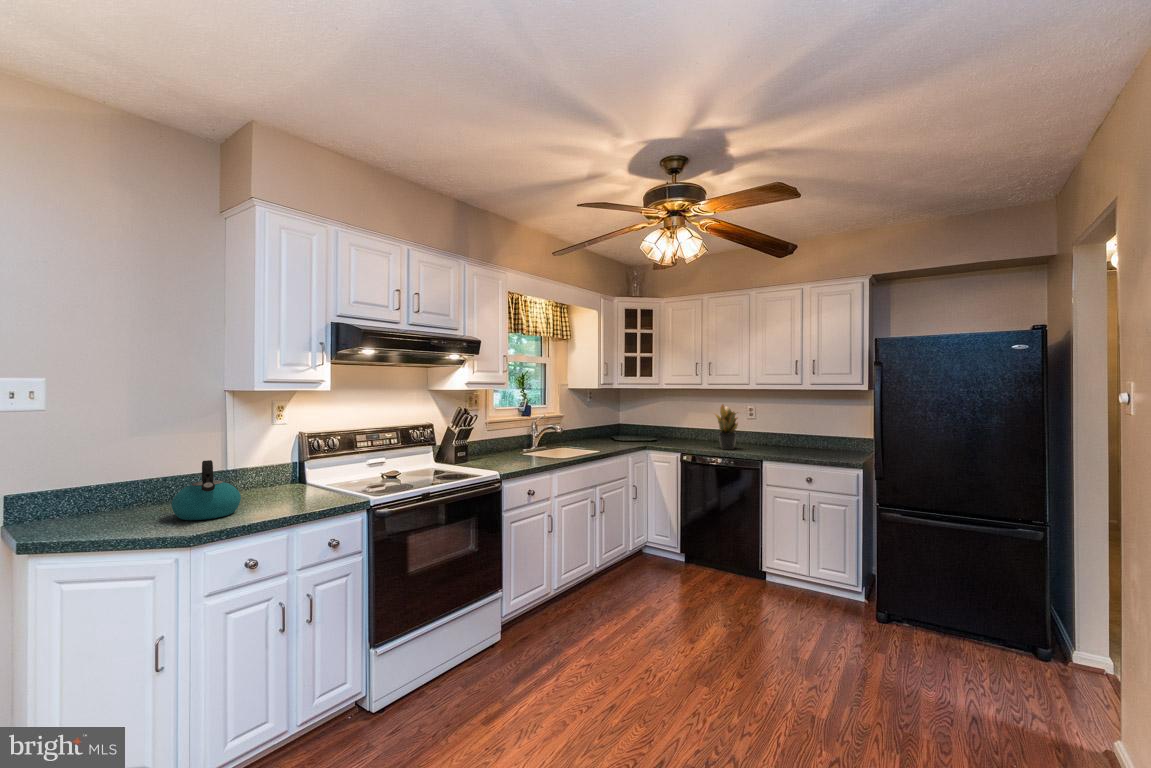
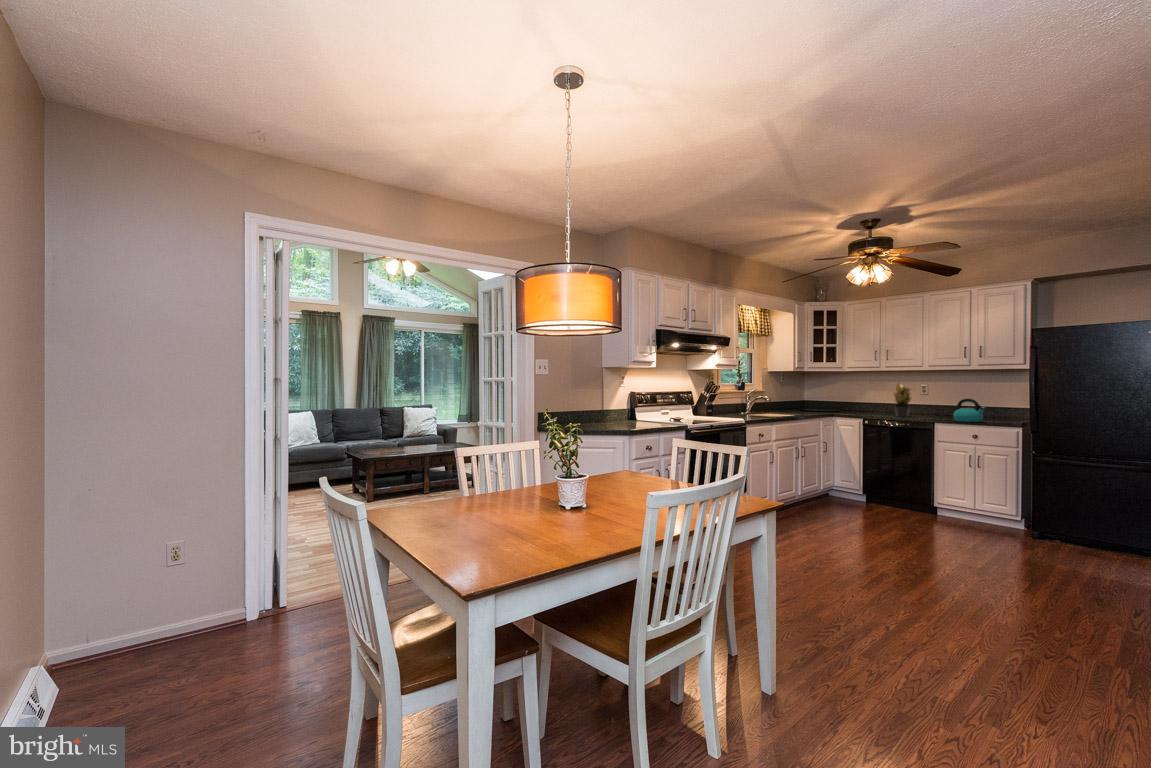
kettle: present [172,460,241,520] -> present [953,399,986,422]

